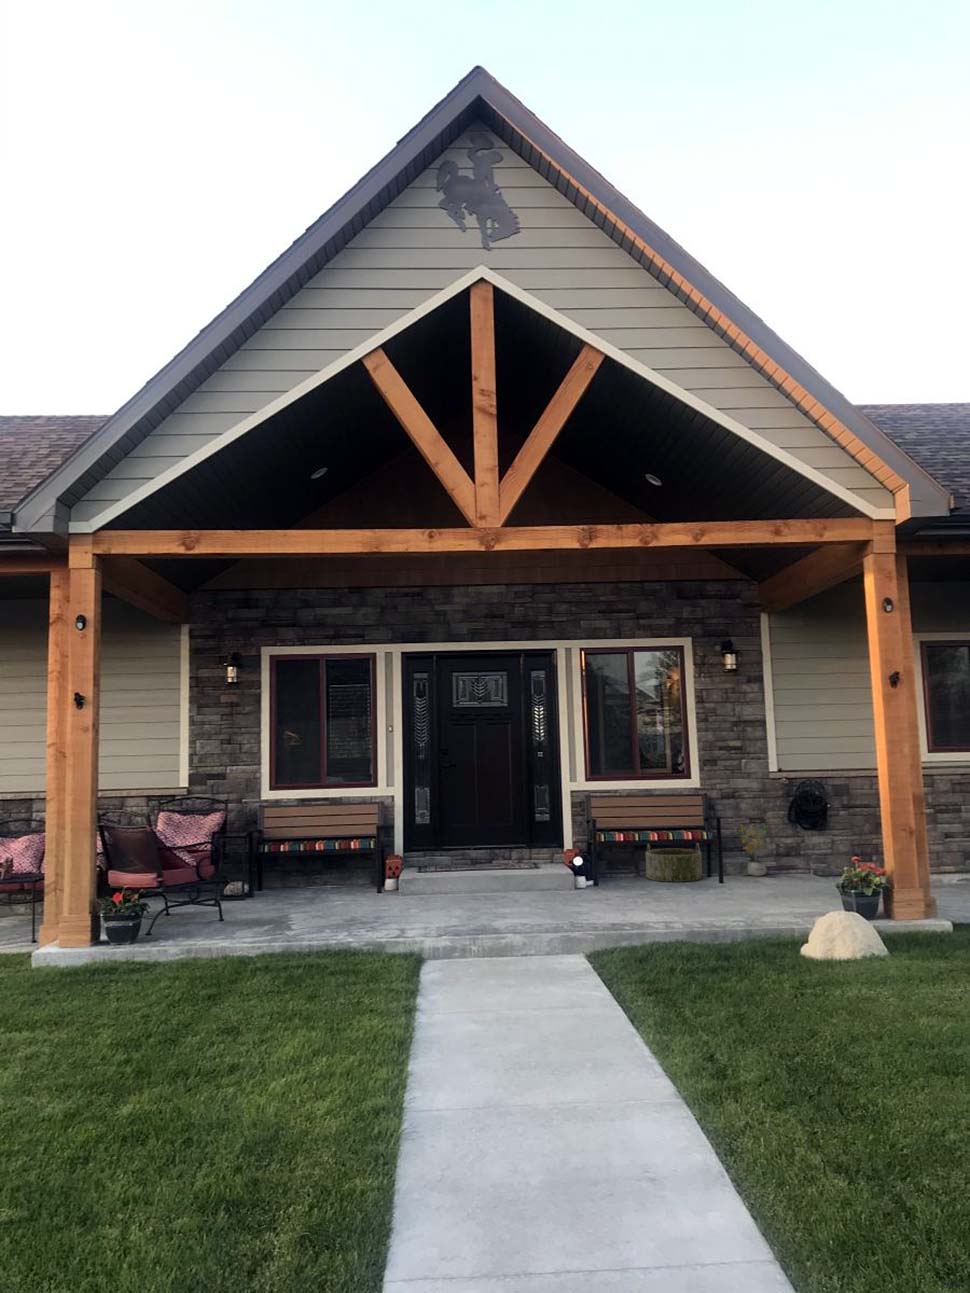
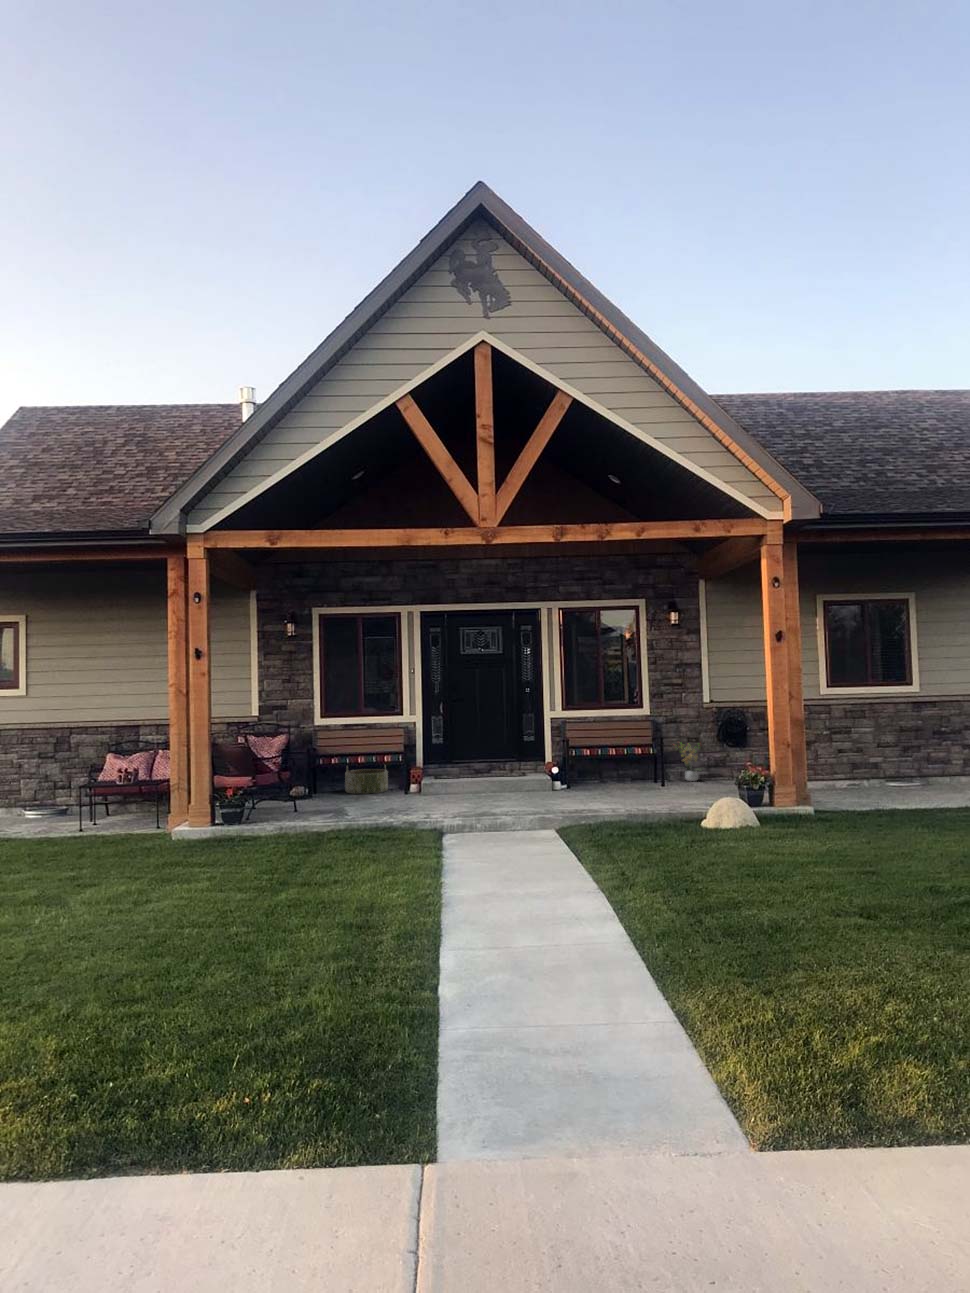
basket: present [646,843,702,882] -> present [345,767,388,794]

